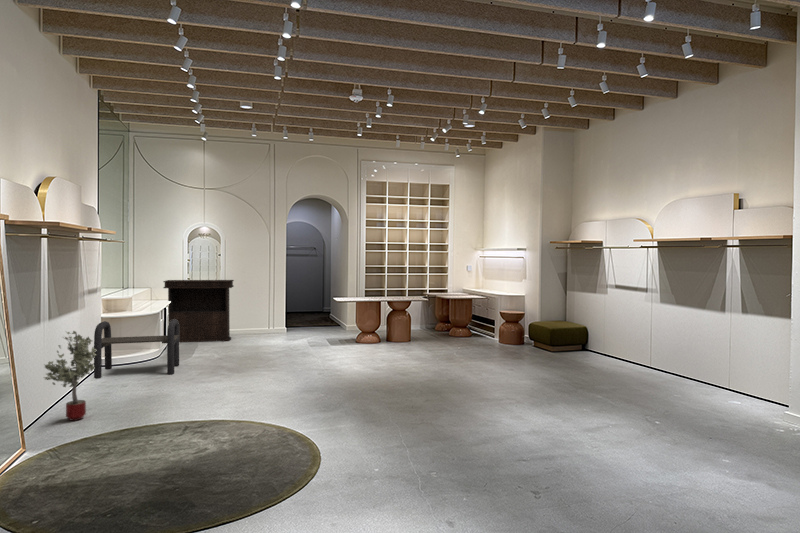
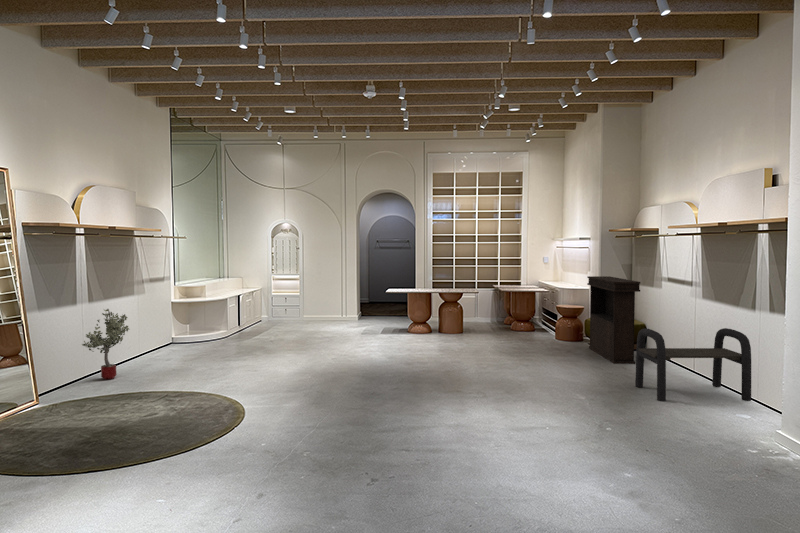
console table: present [164,280,234,342] -> present [587,276,640,364]
bench: present [94,319,179,379] -> present [635,328,751,401]

